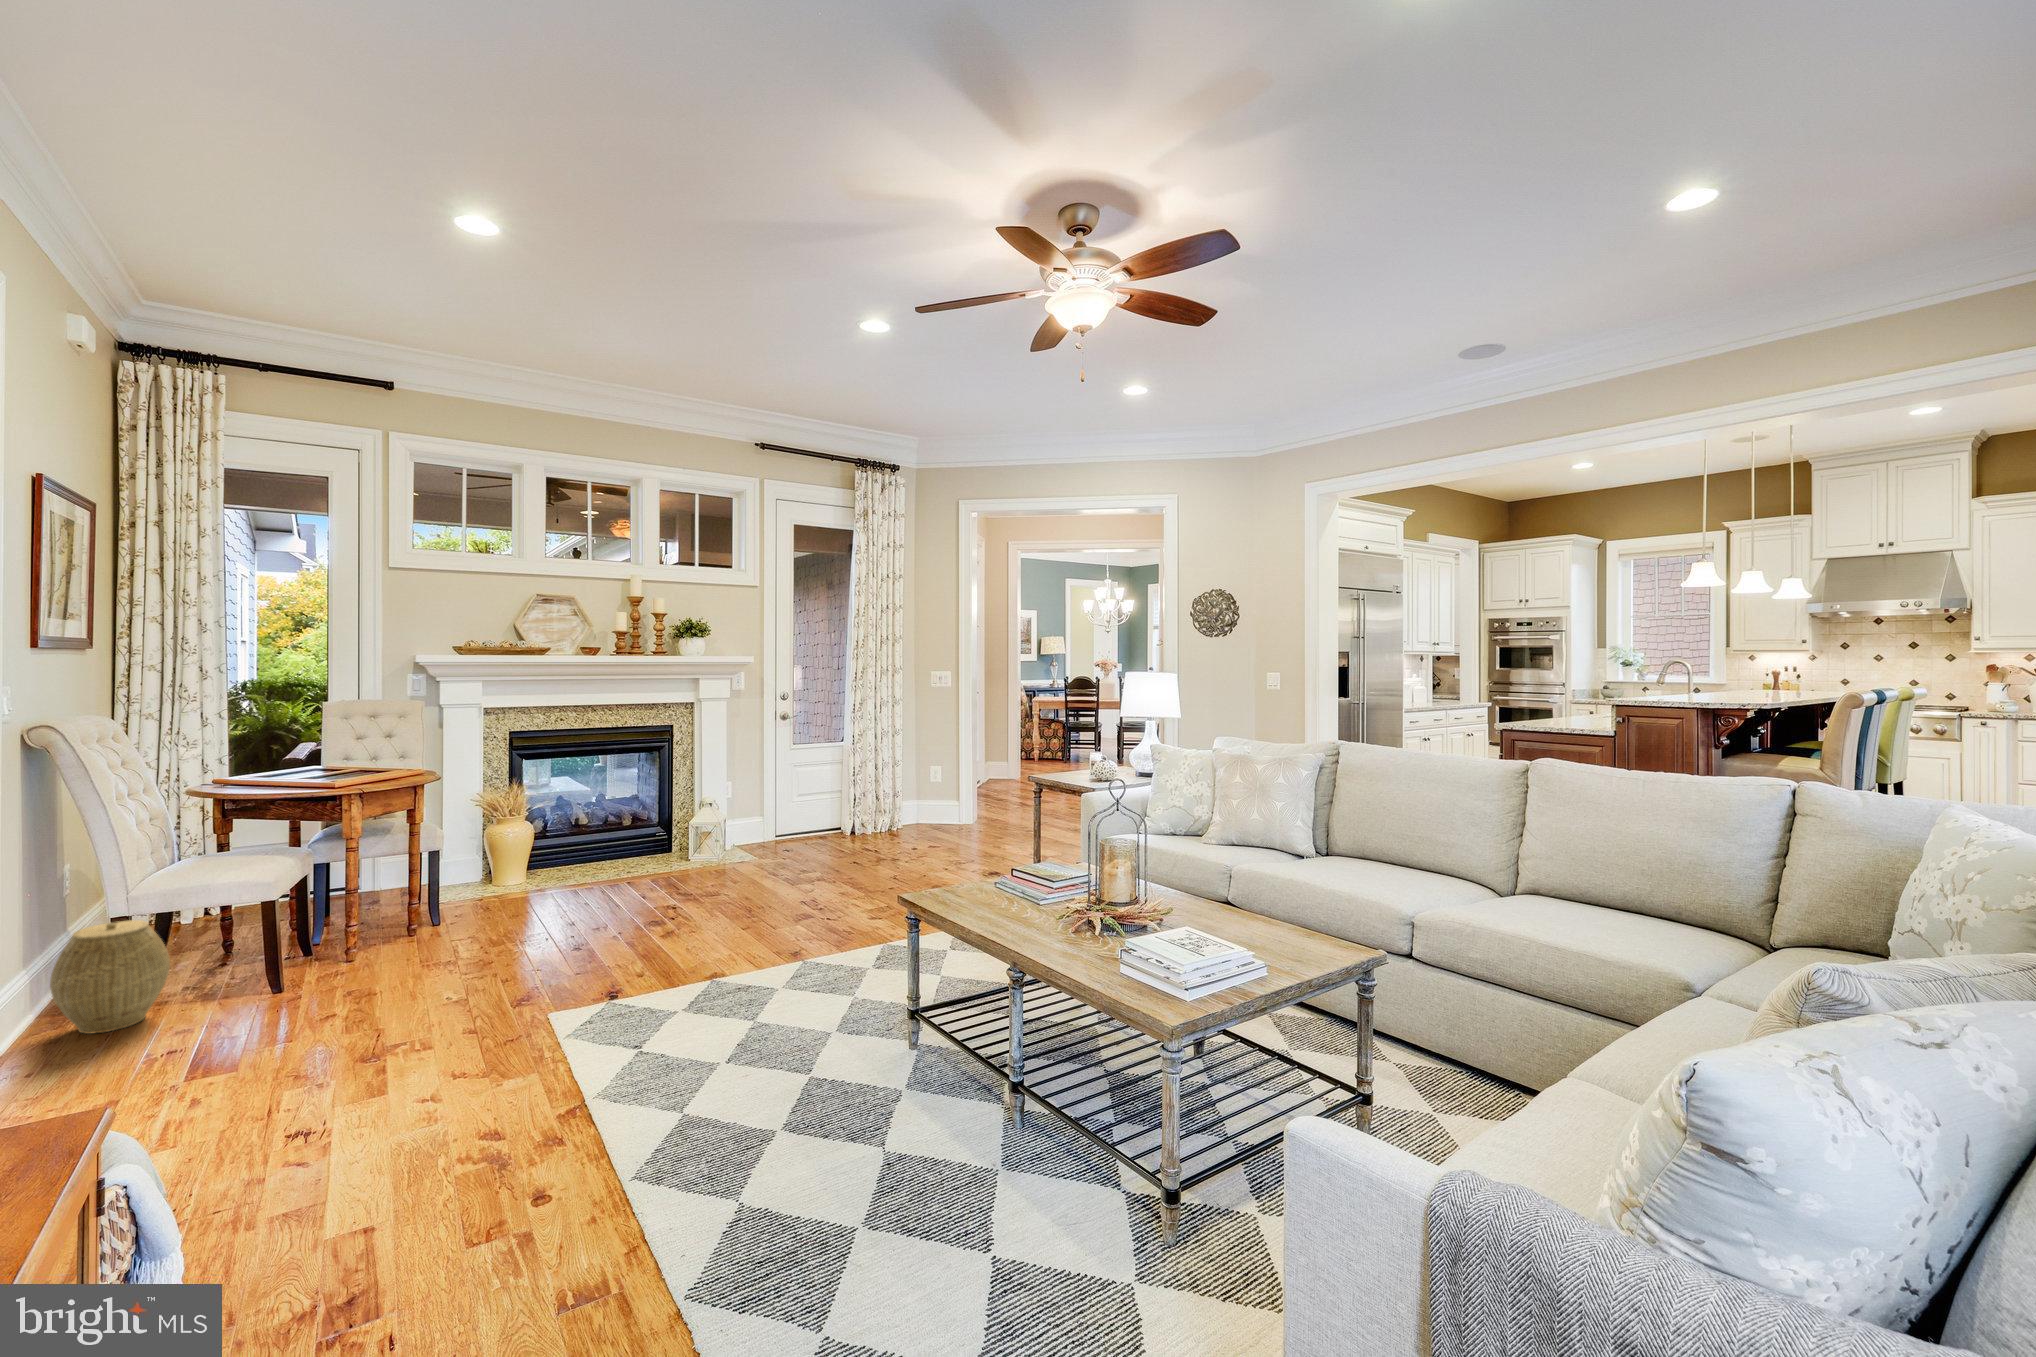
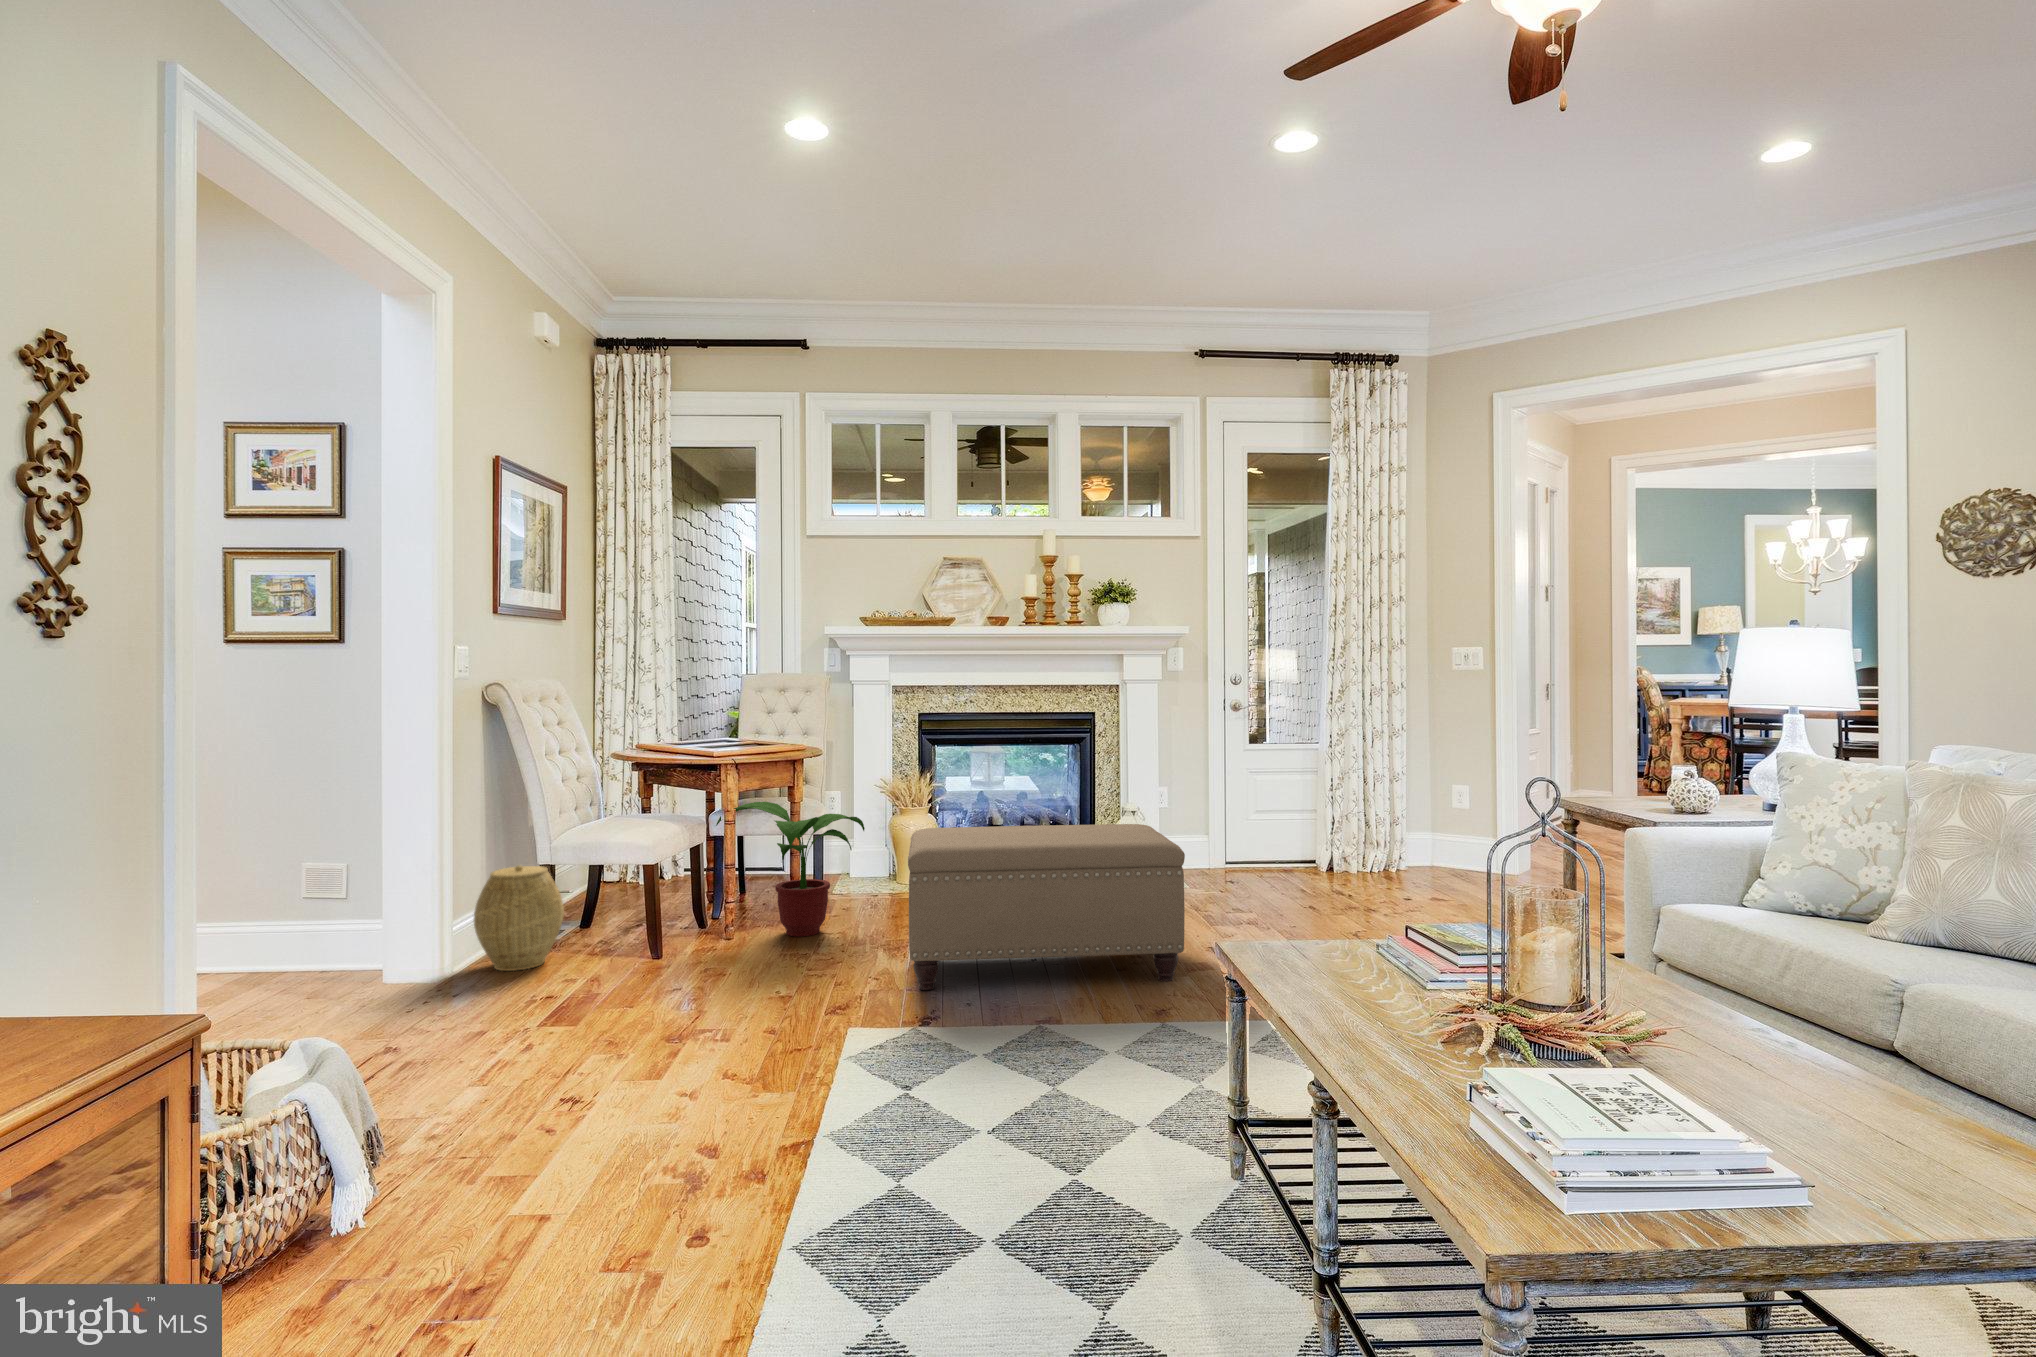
ottoman: none [561,823,797,973] -> present [908,824,1185,990]
potted plant: none [332,829,488,947] -> present [716,802,865,936]

